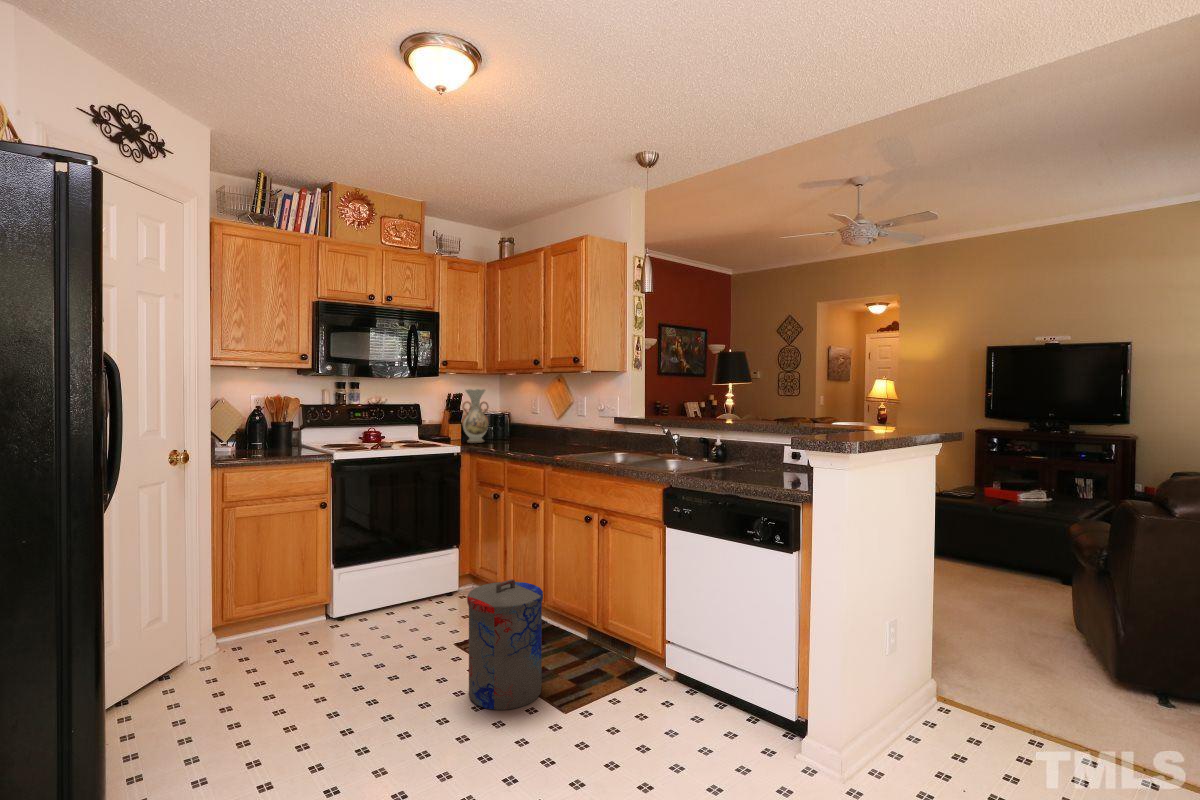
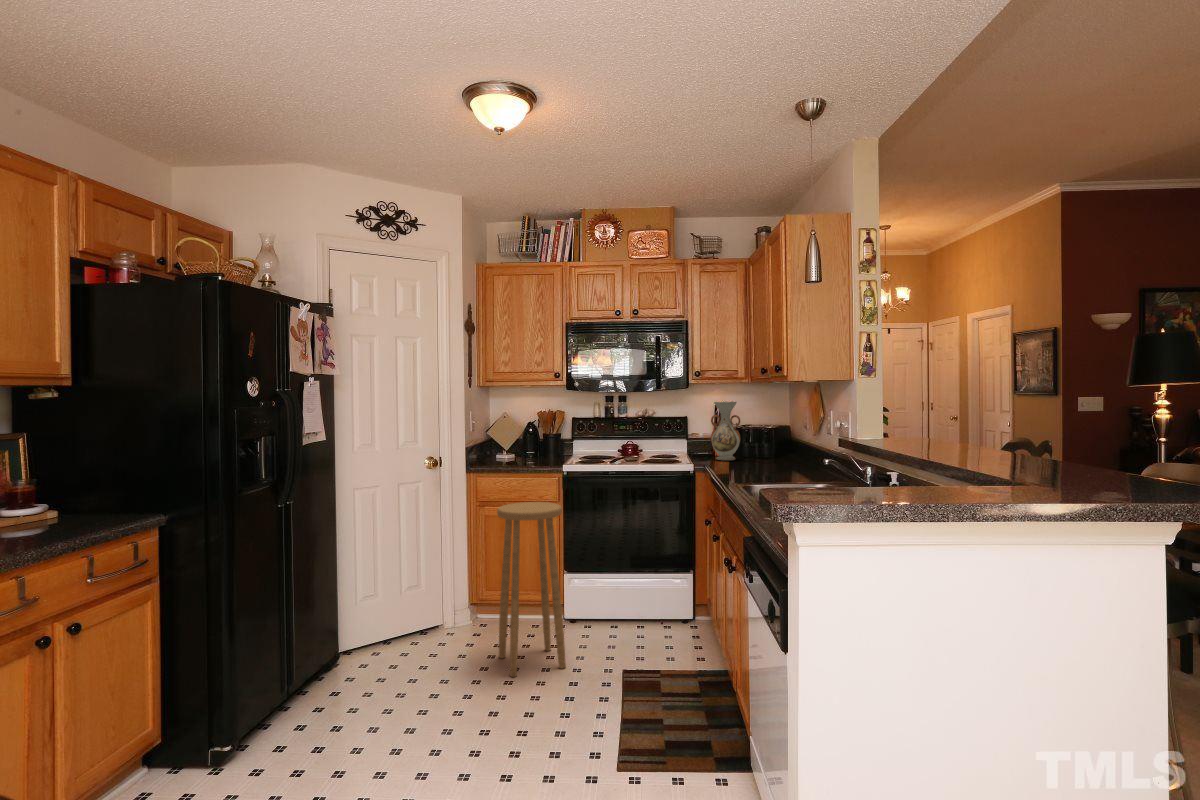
stool: none [311,491,400,684] -> present [497,502,566,677]
trash can: present [467,579,543,710] -> none [559,613,638,749]

